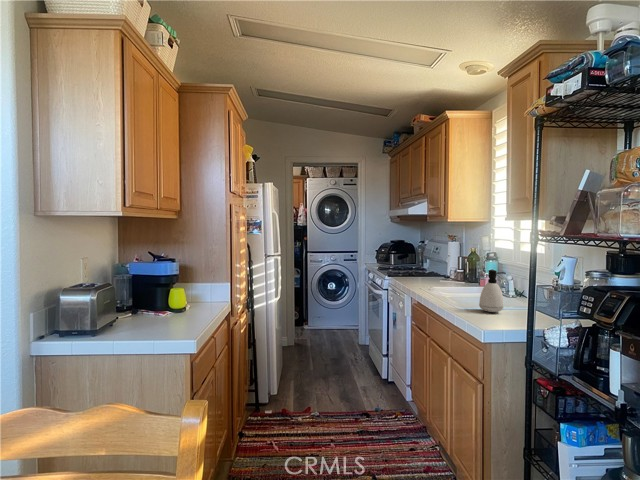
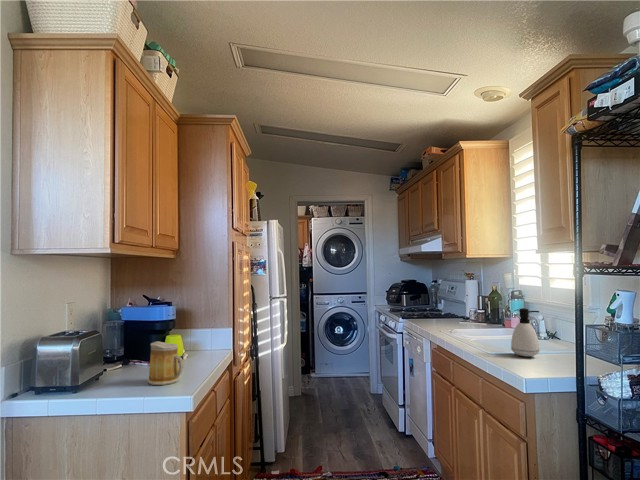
mug: none [156,294,187,331] -> present [148,341,183,385]

